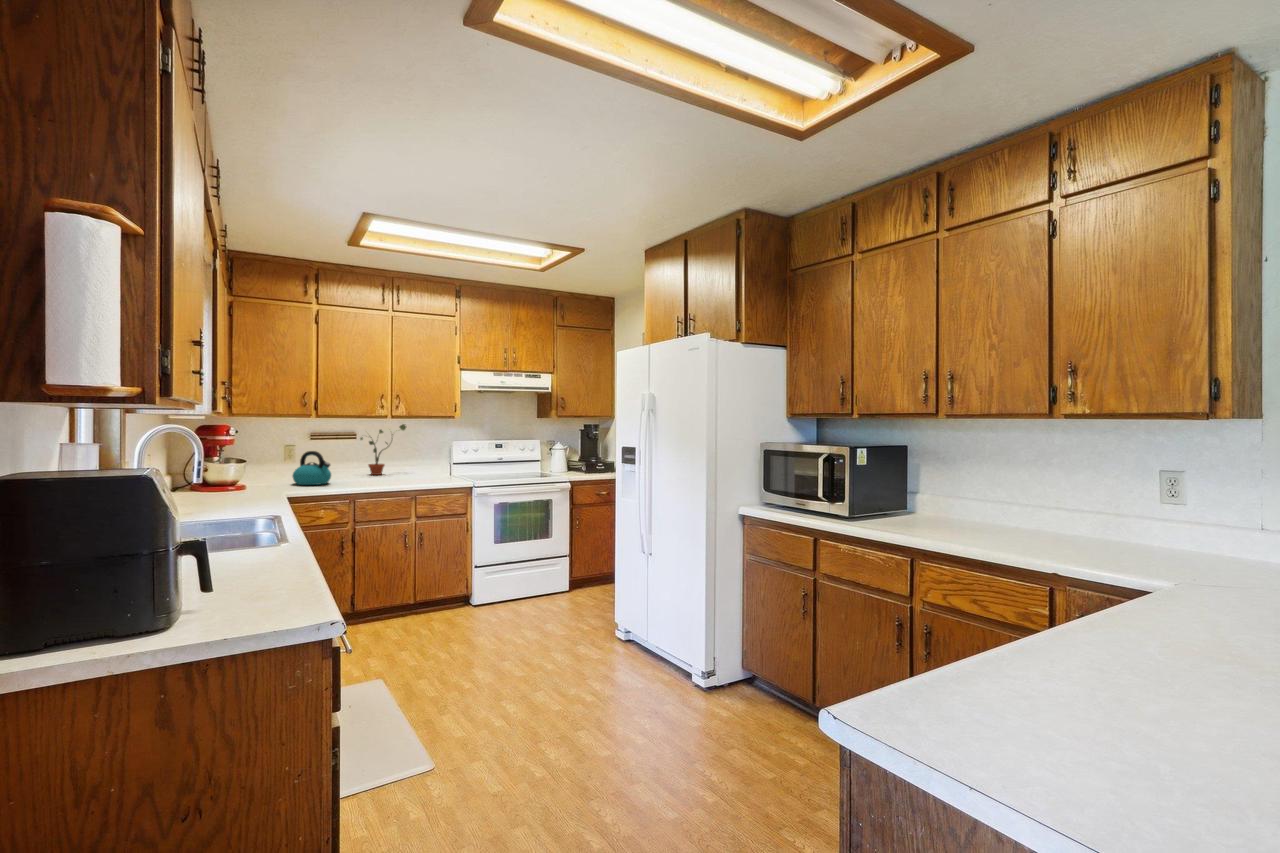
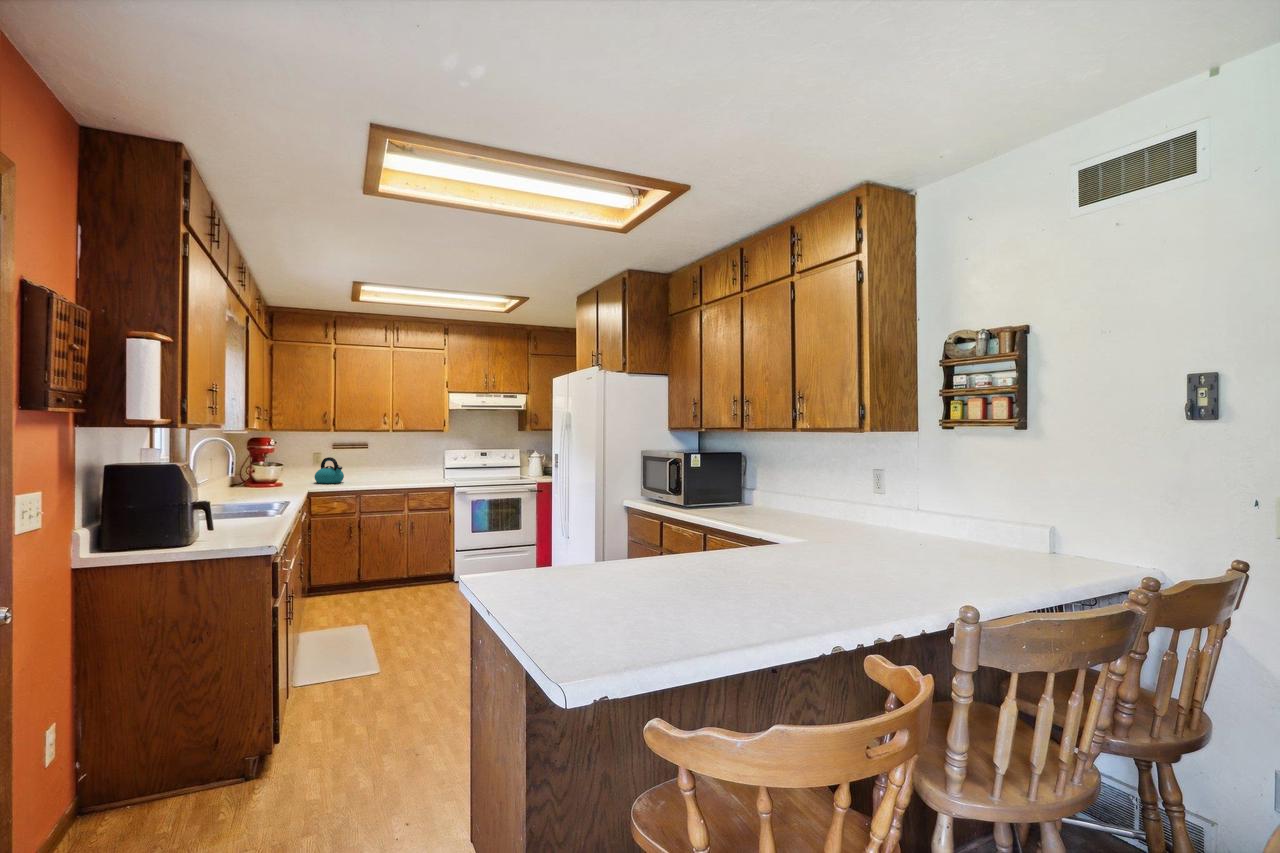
potted plant: present [360,424,406,475] -> none [371,436,409,477]

